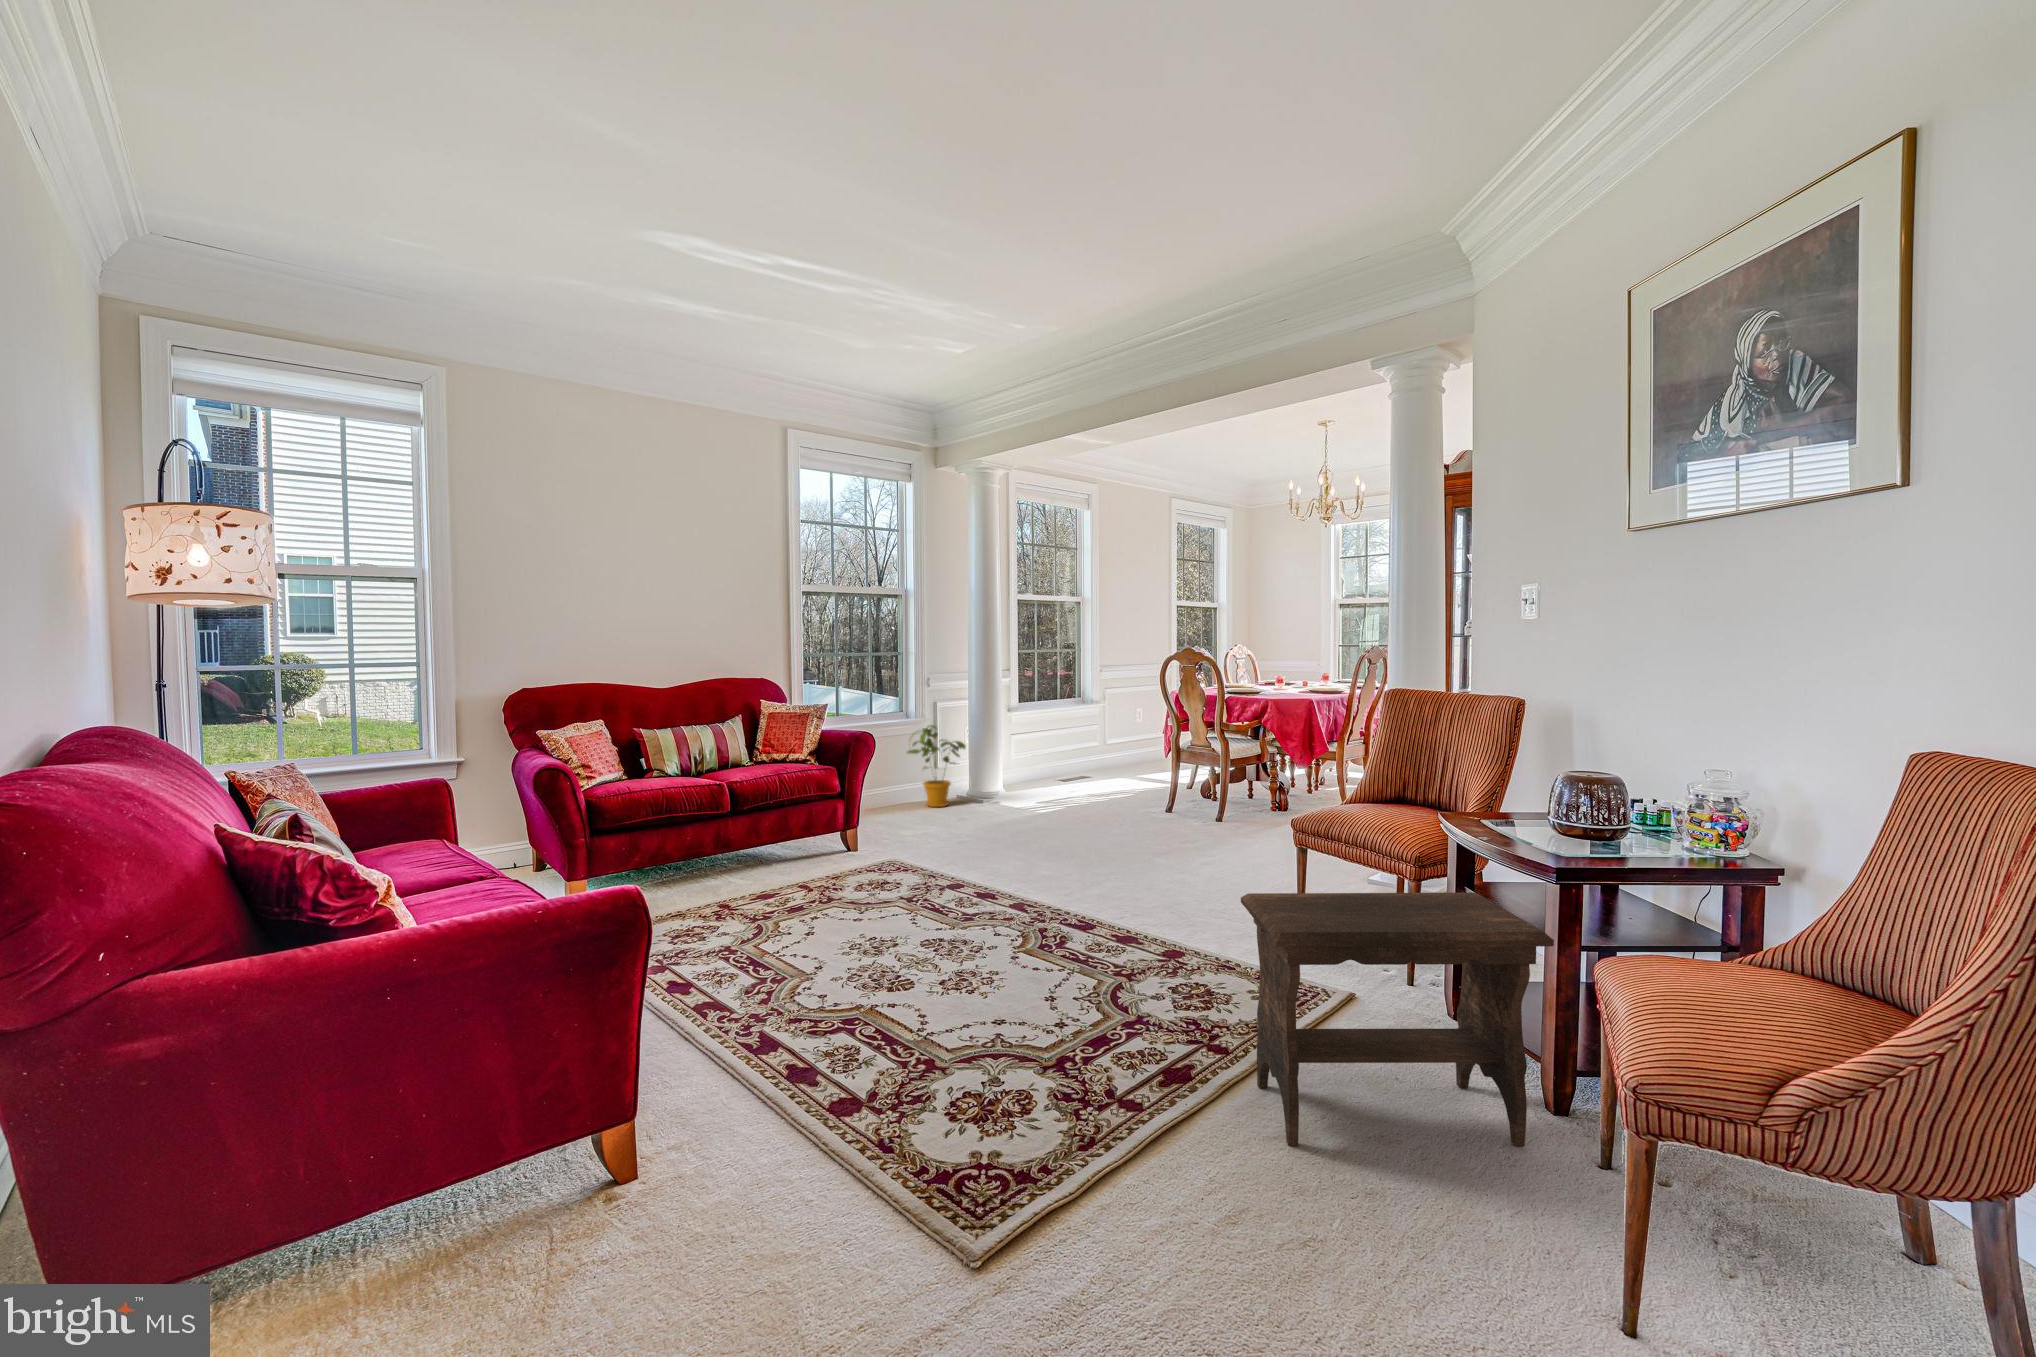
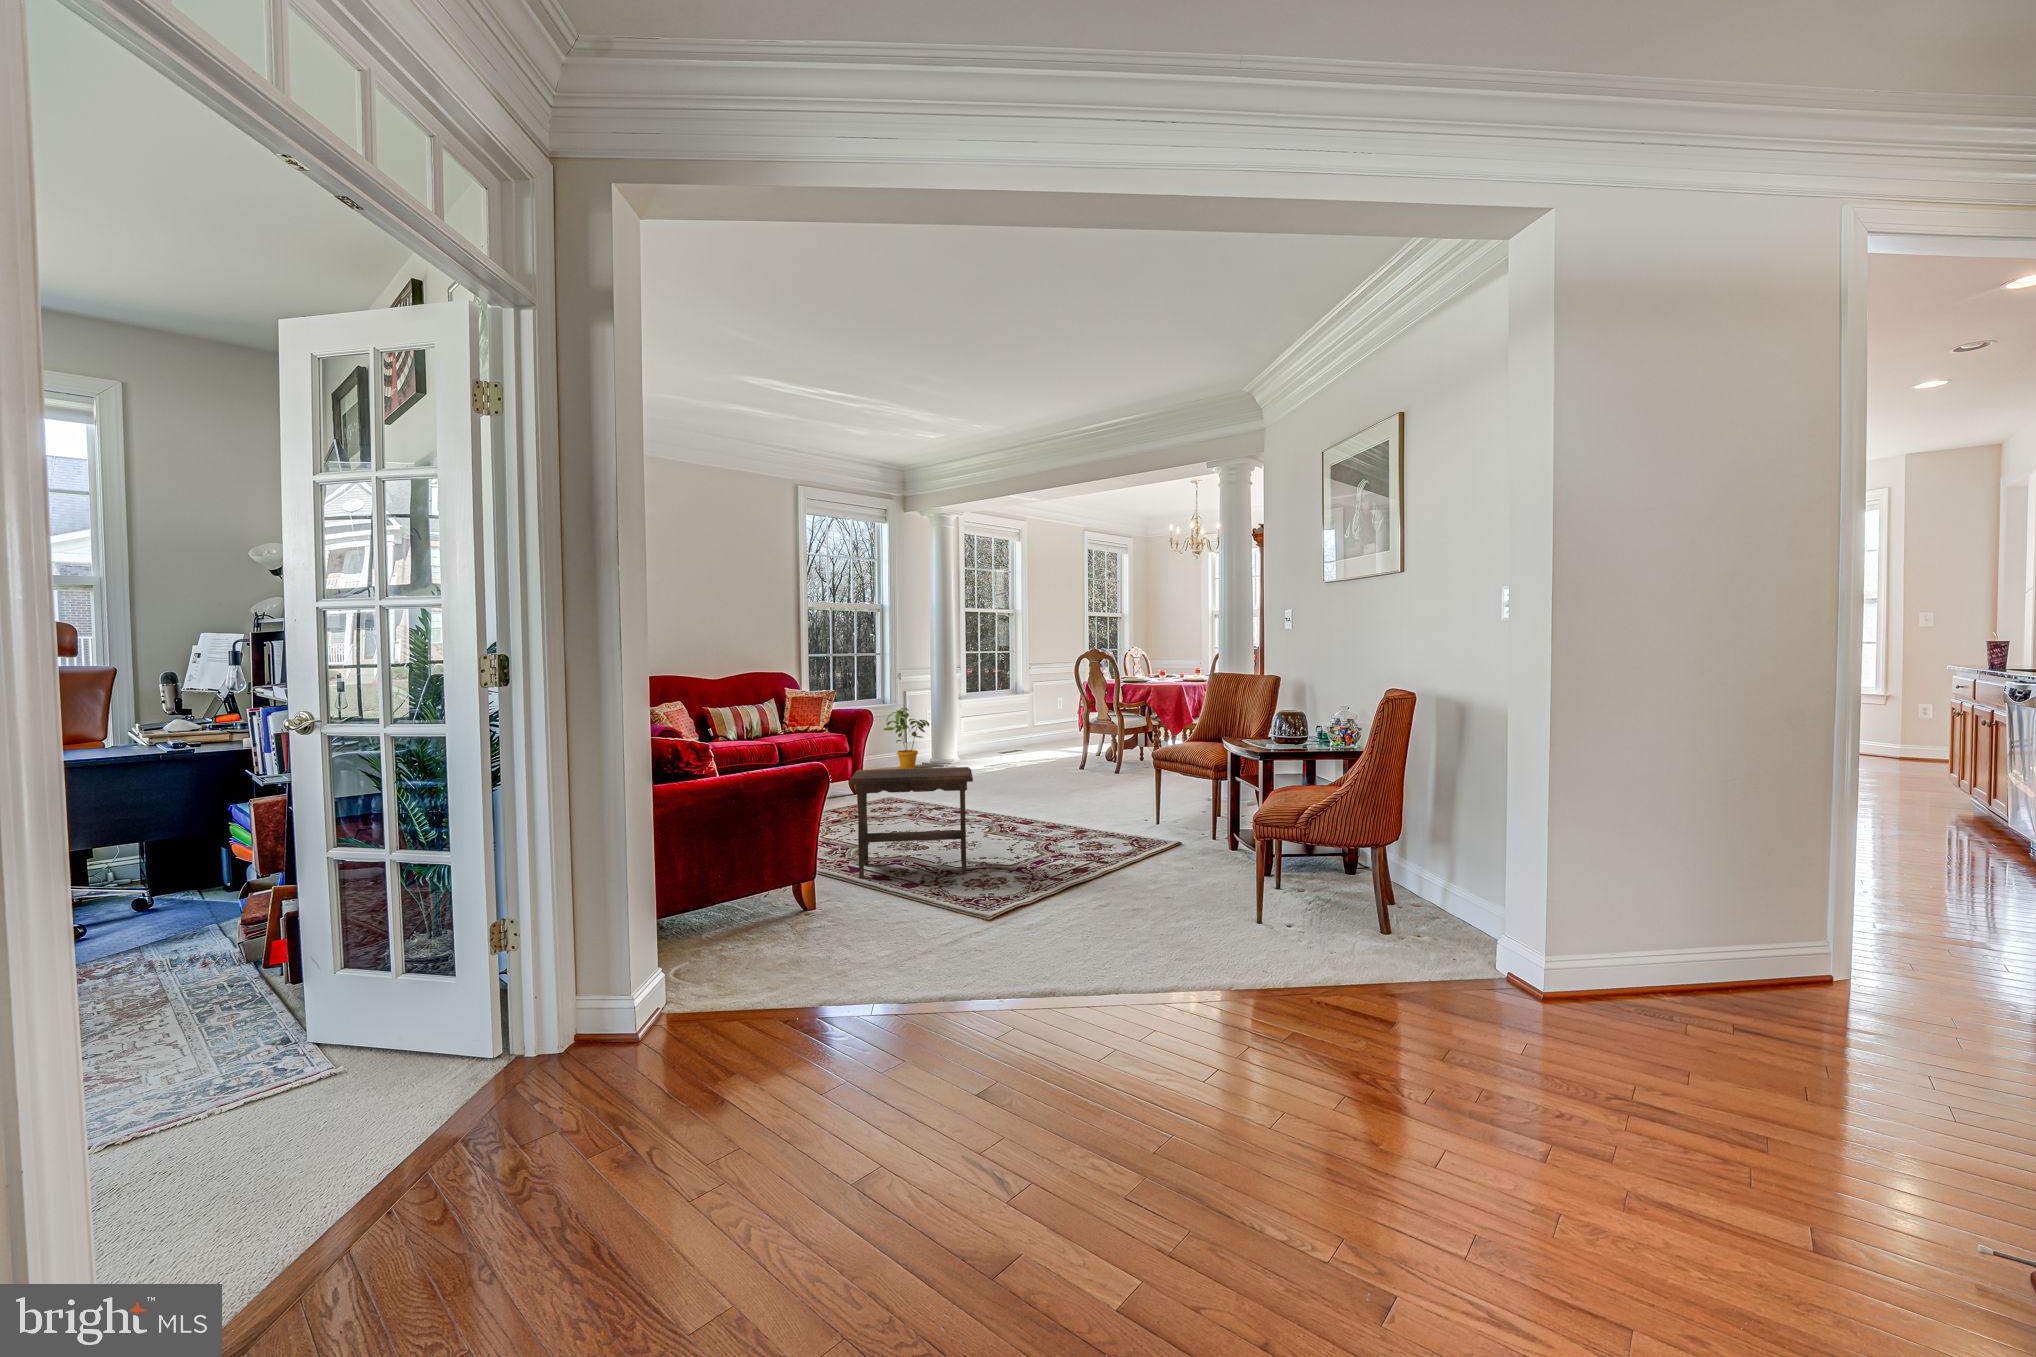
footstool: present [1241,892,1554,1146] -> present [849,767,973,878]

